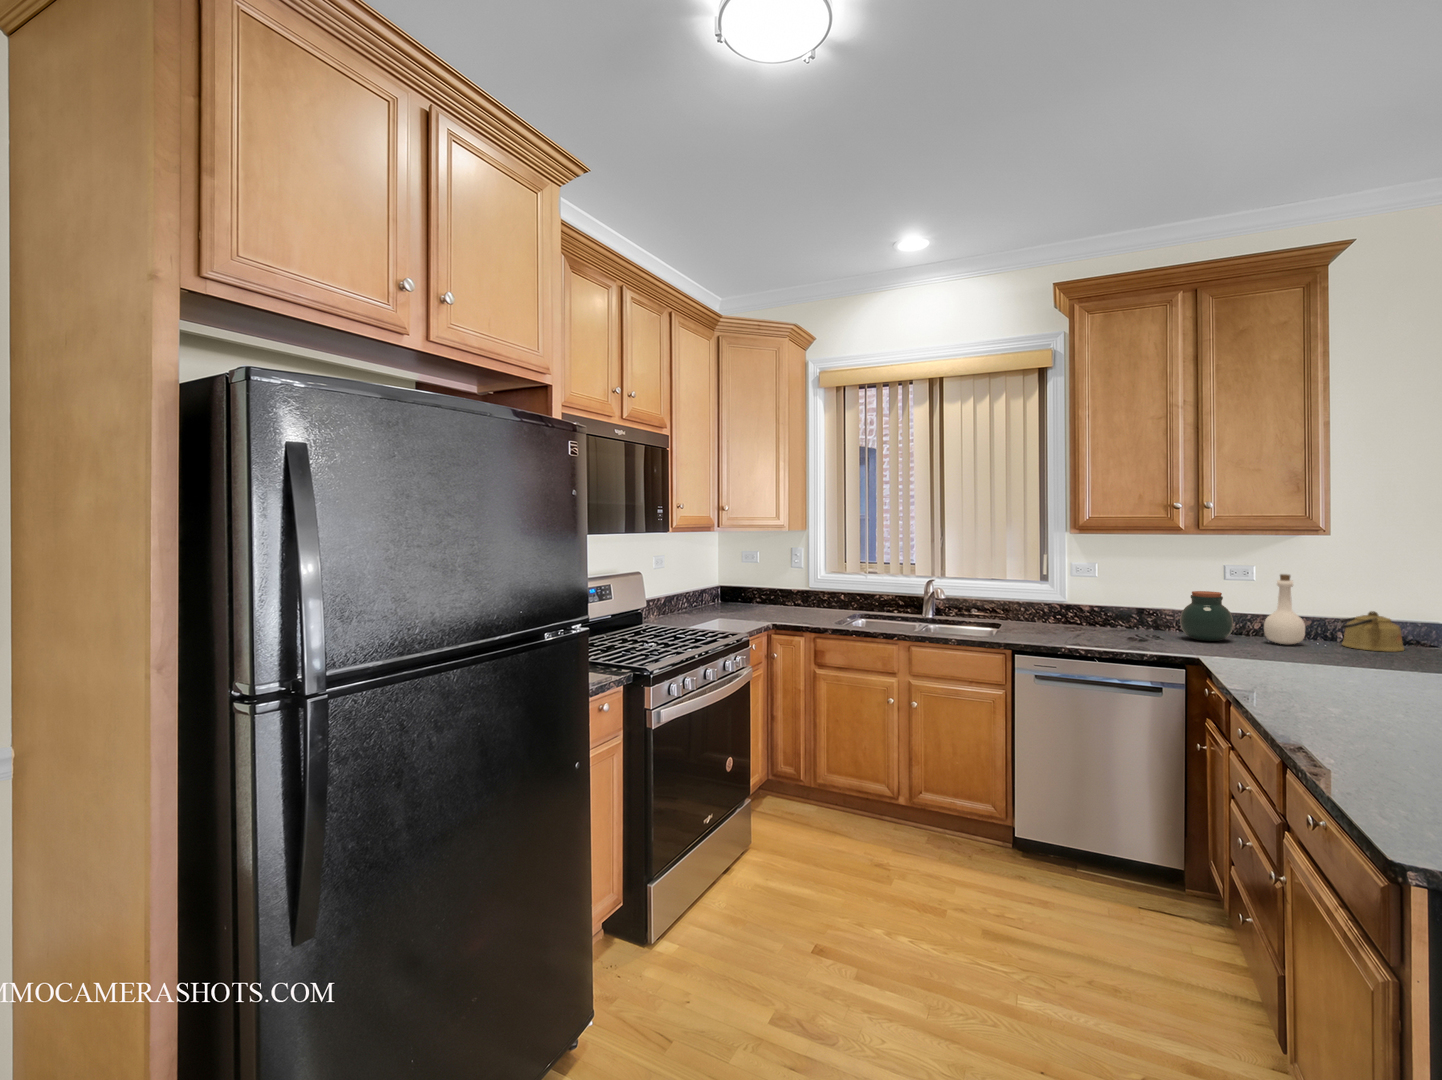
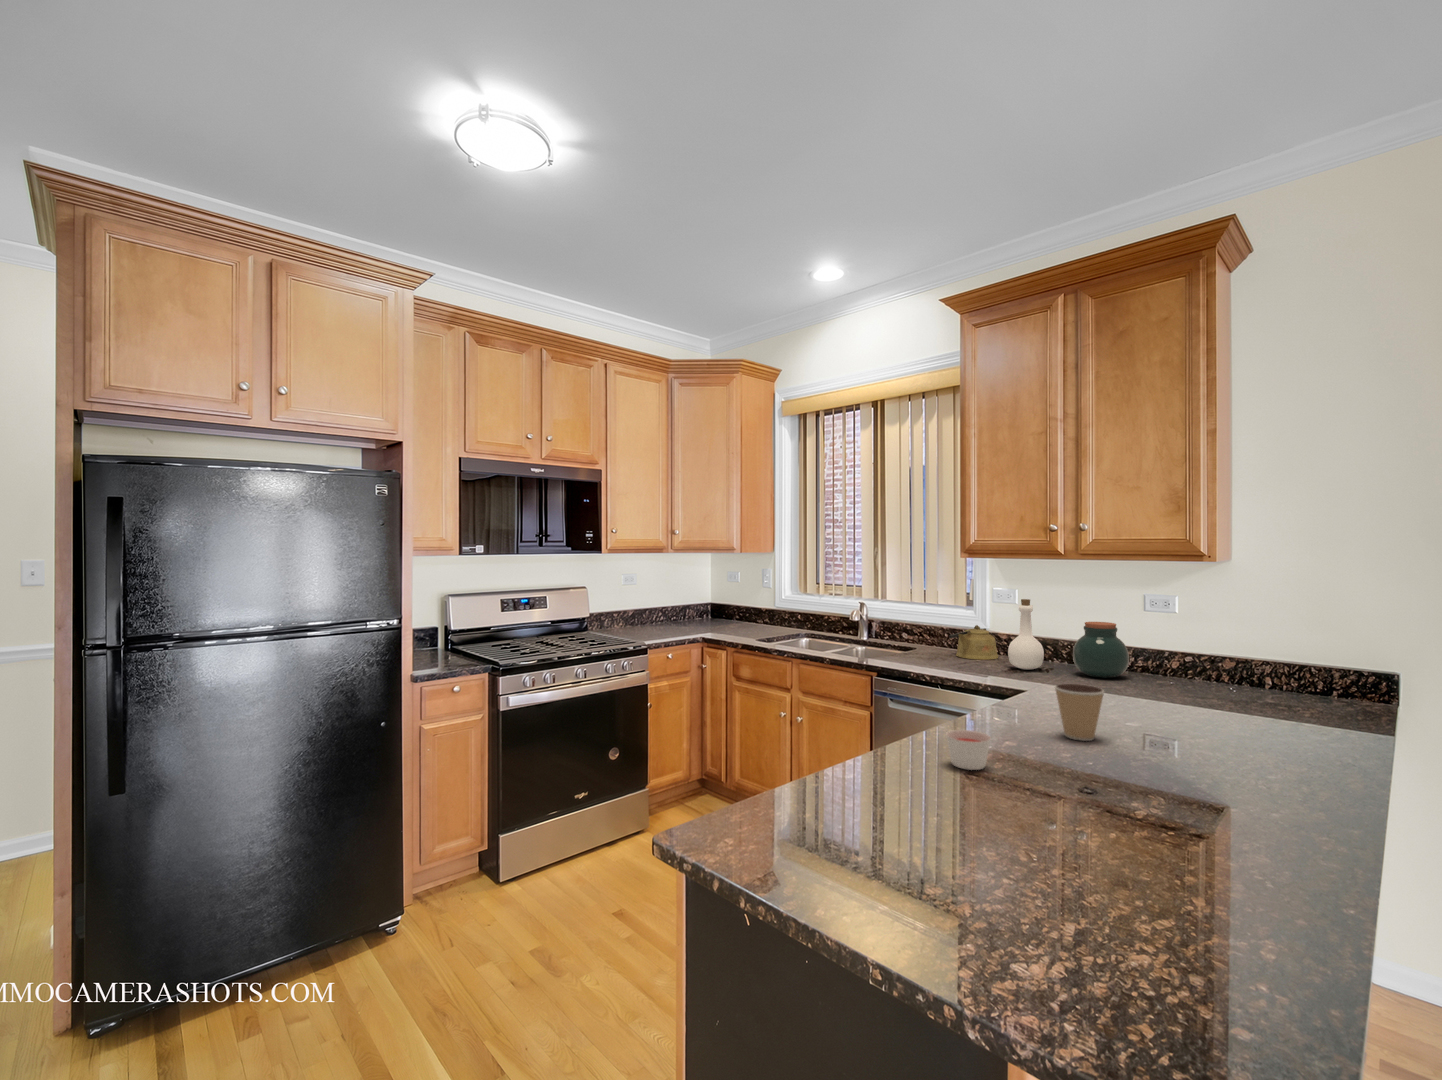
bottle: present [1264,574,1305,644] -> present [1008,599,1044,670]
kettle: present [1339,611,1404,652] -> present [949,625,998,660]
coffee cup: none [1340,649,1393,699] -> present [1055,684,1104,741]
candle: none [1345,699,1397,734] -> present [946,730,991,770]

